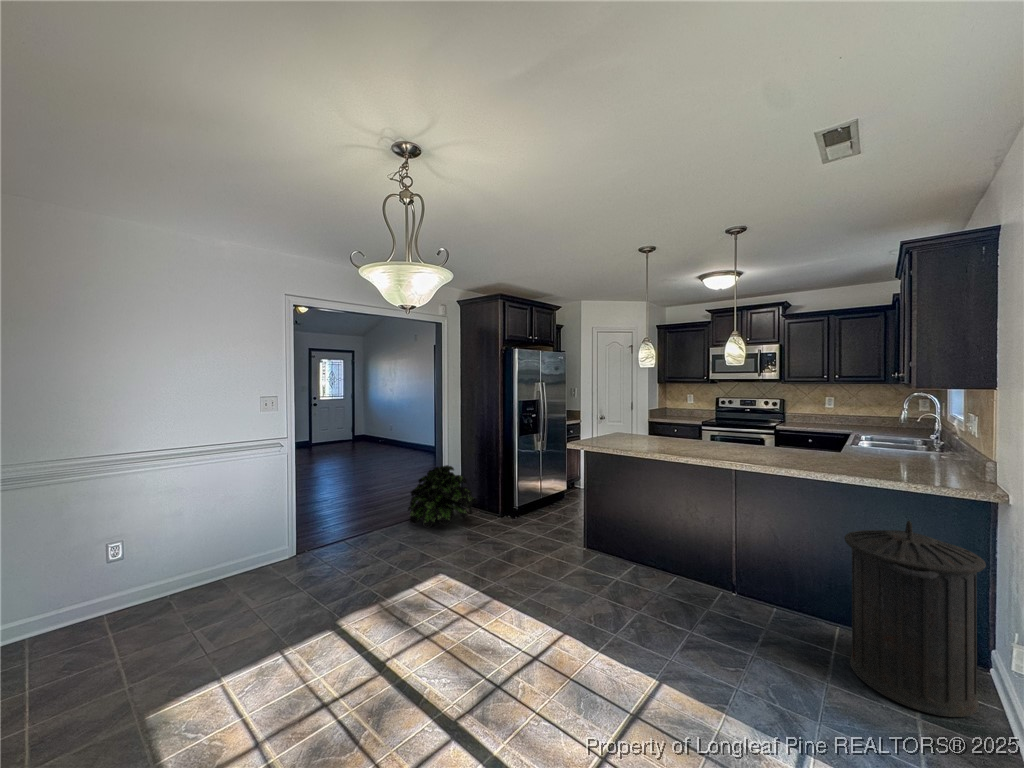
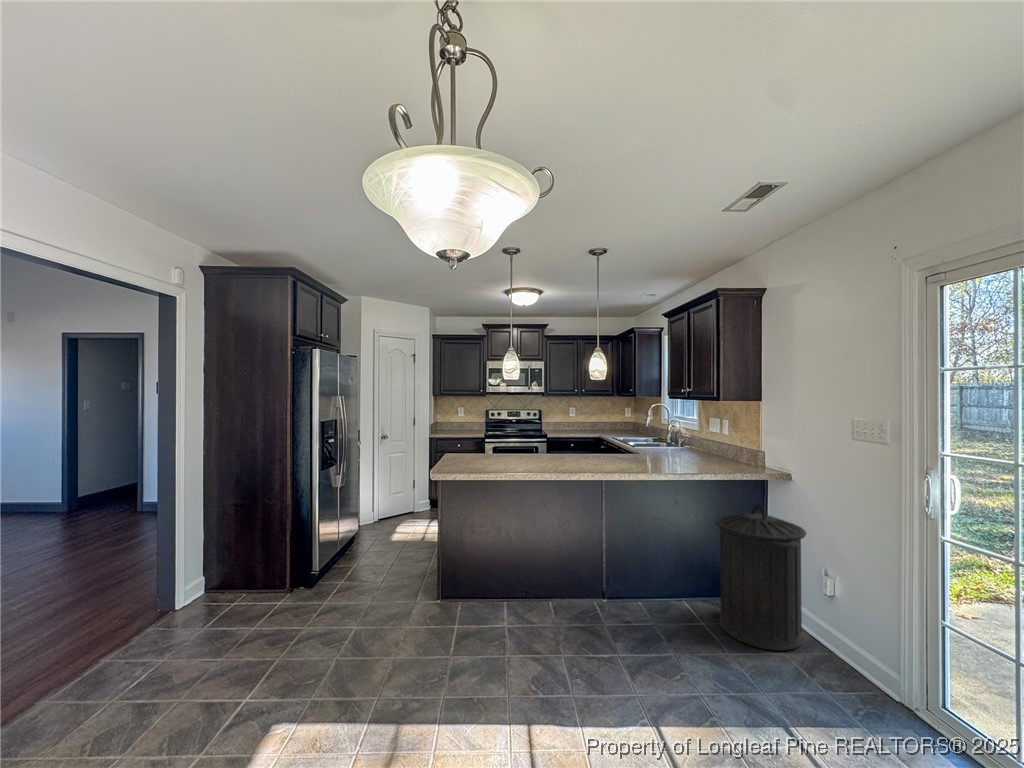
potted plant: present [408,465,477,528] -> none [111,527,248,646]

